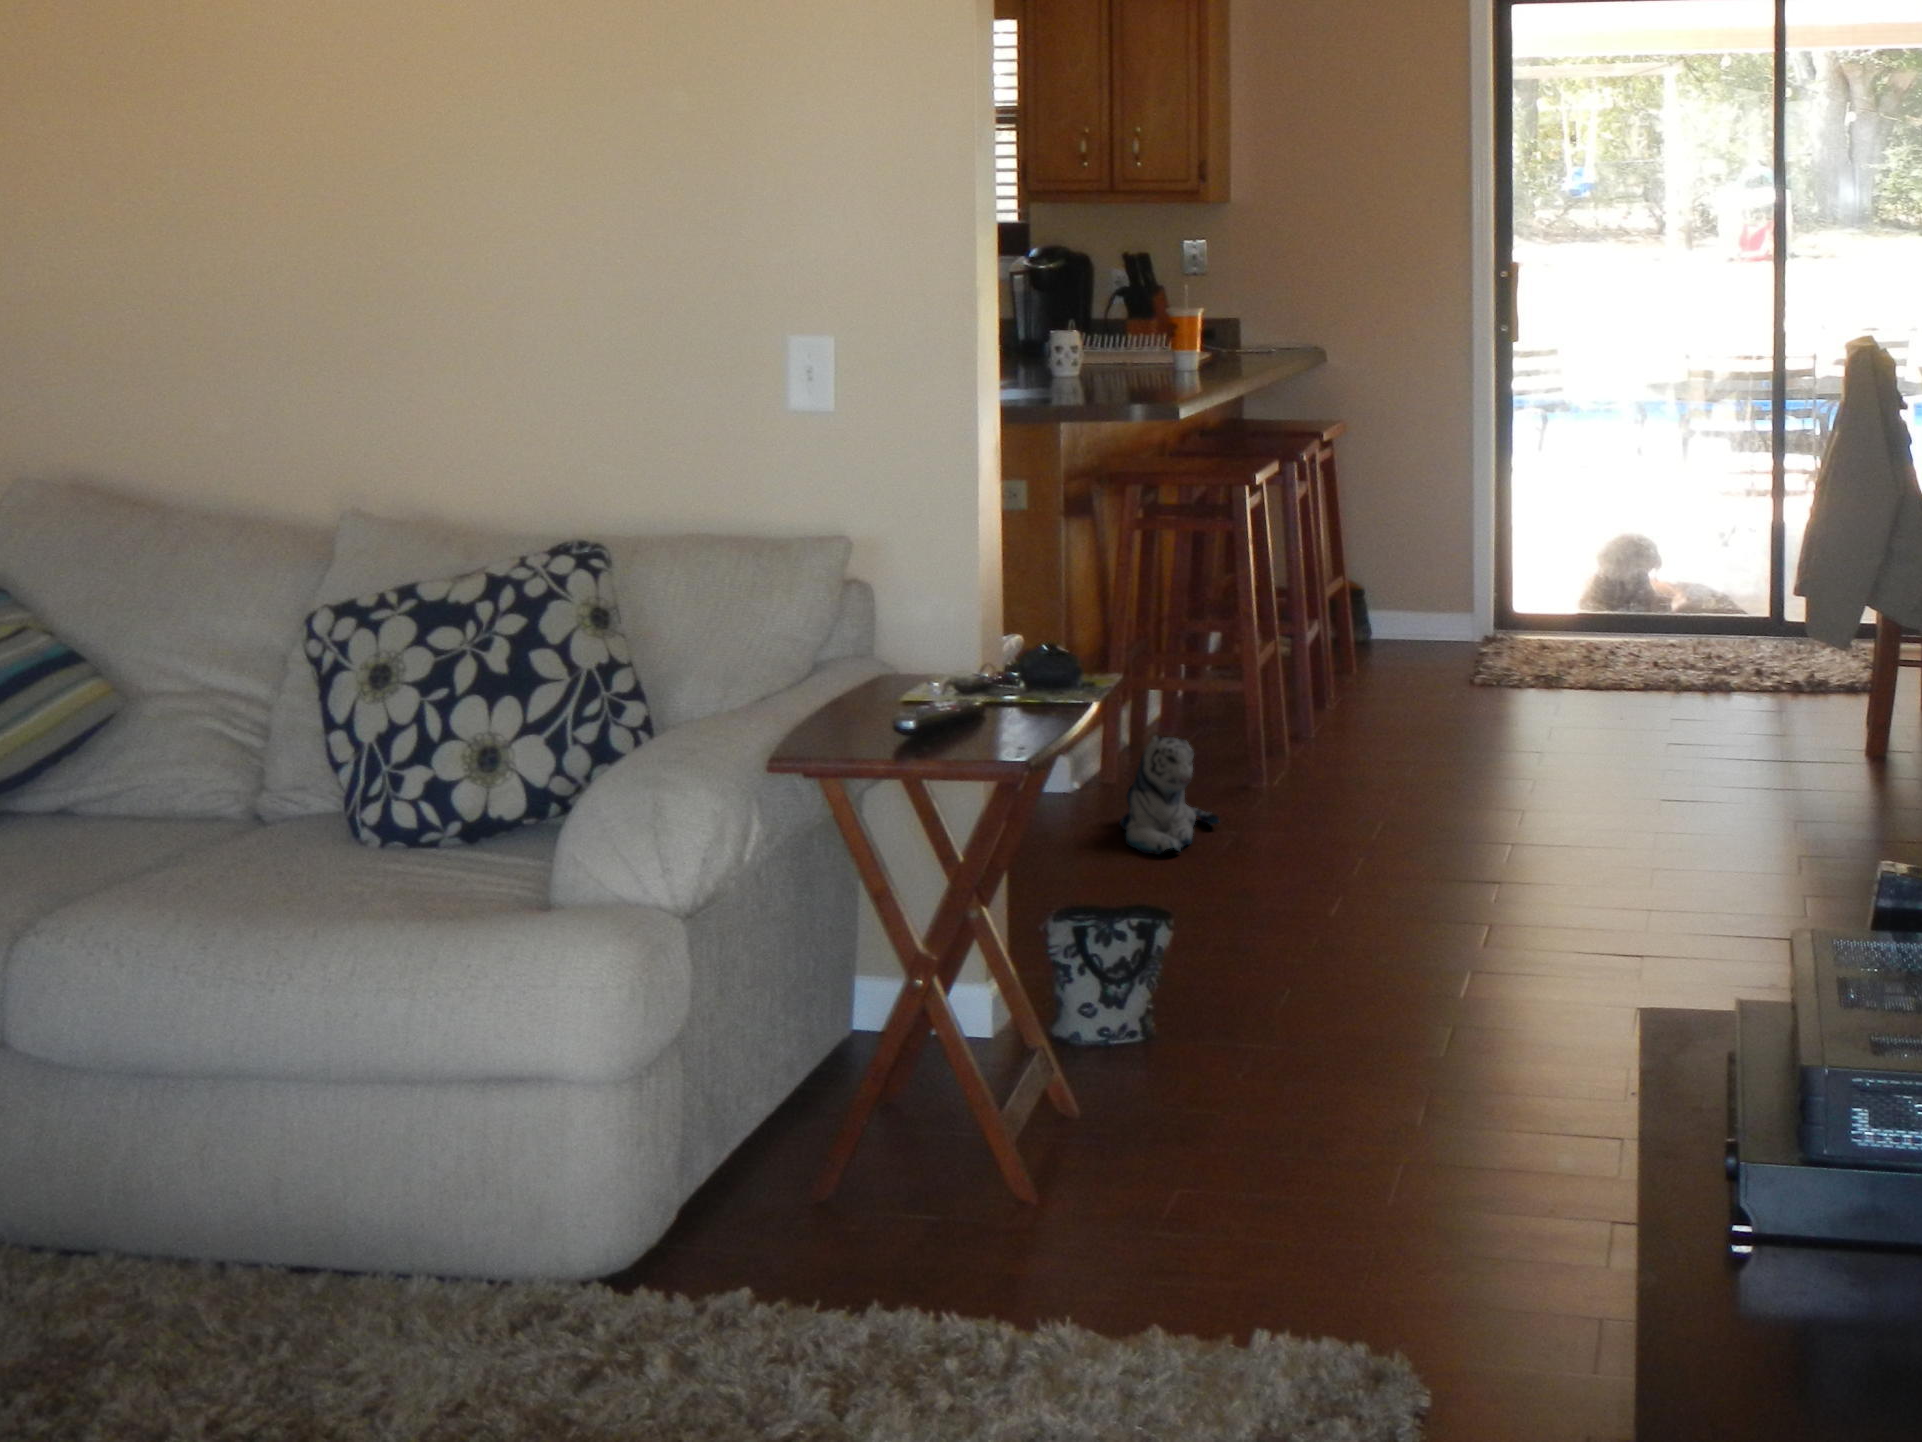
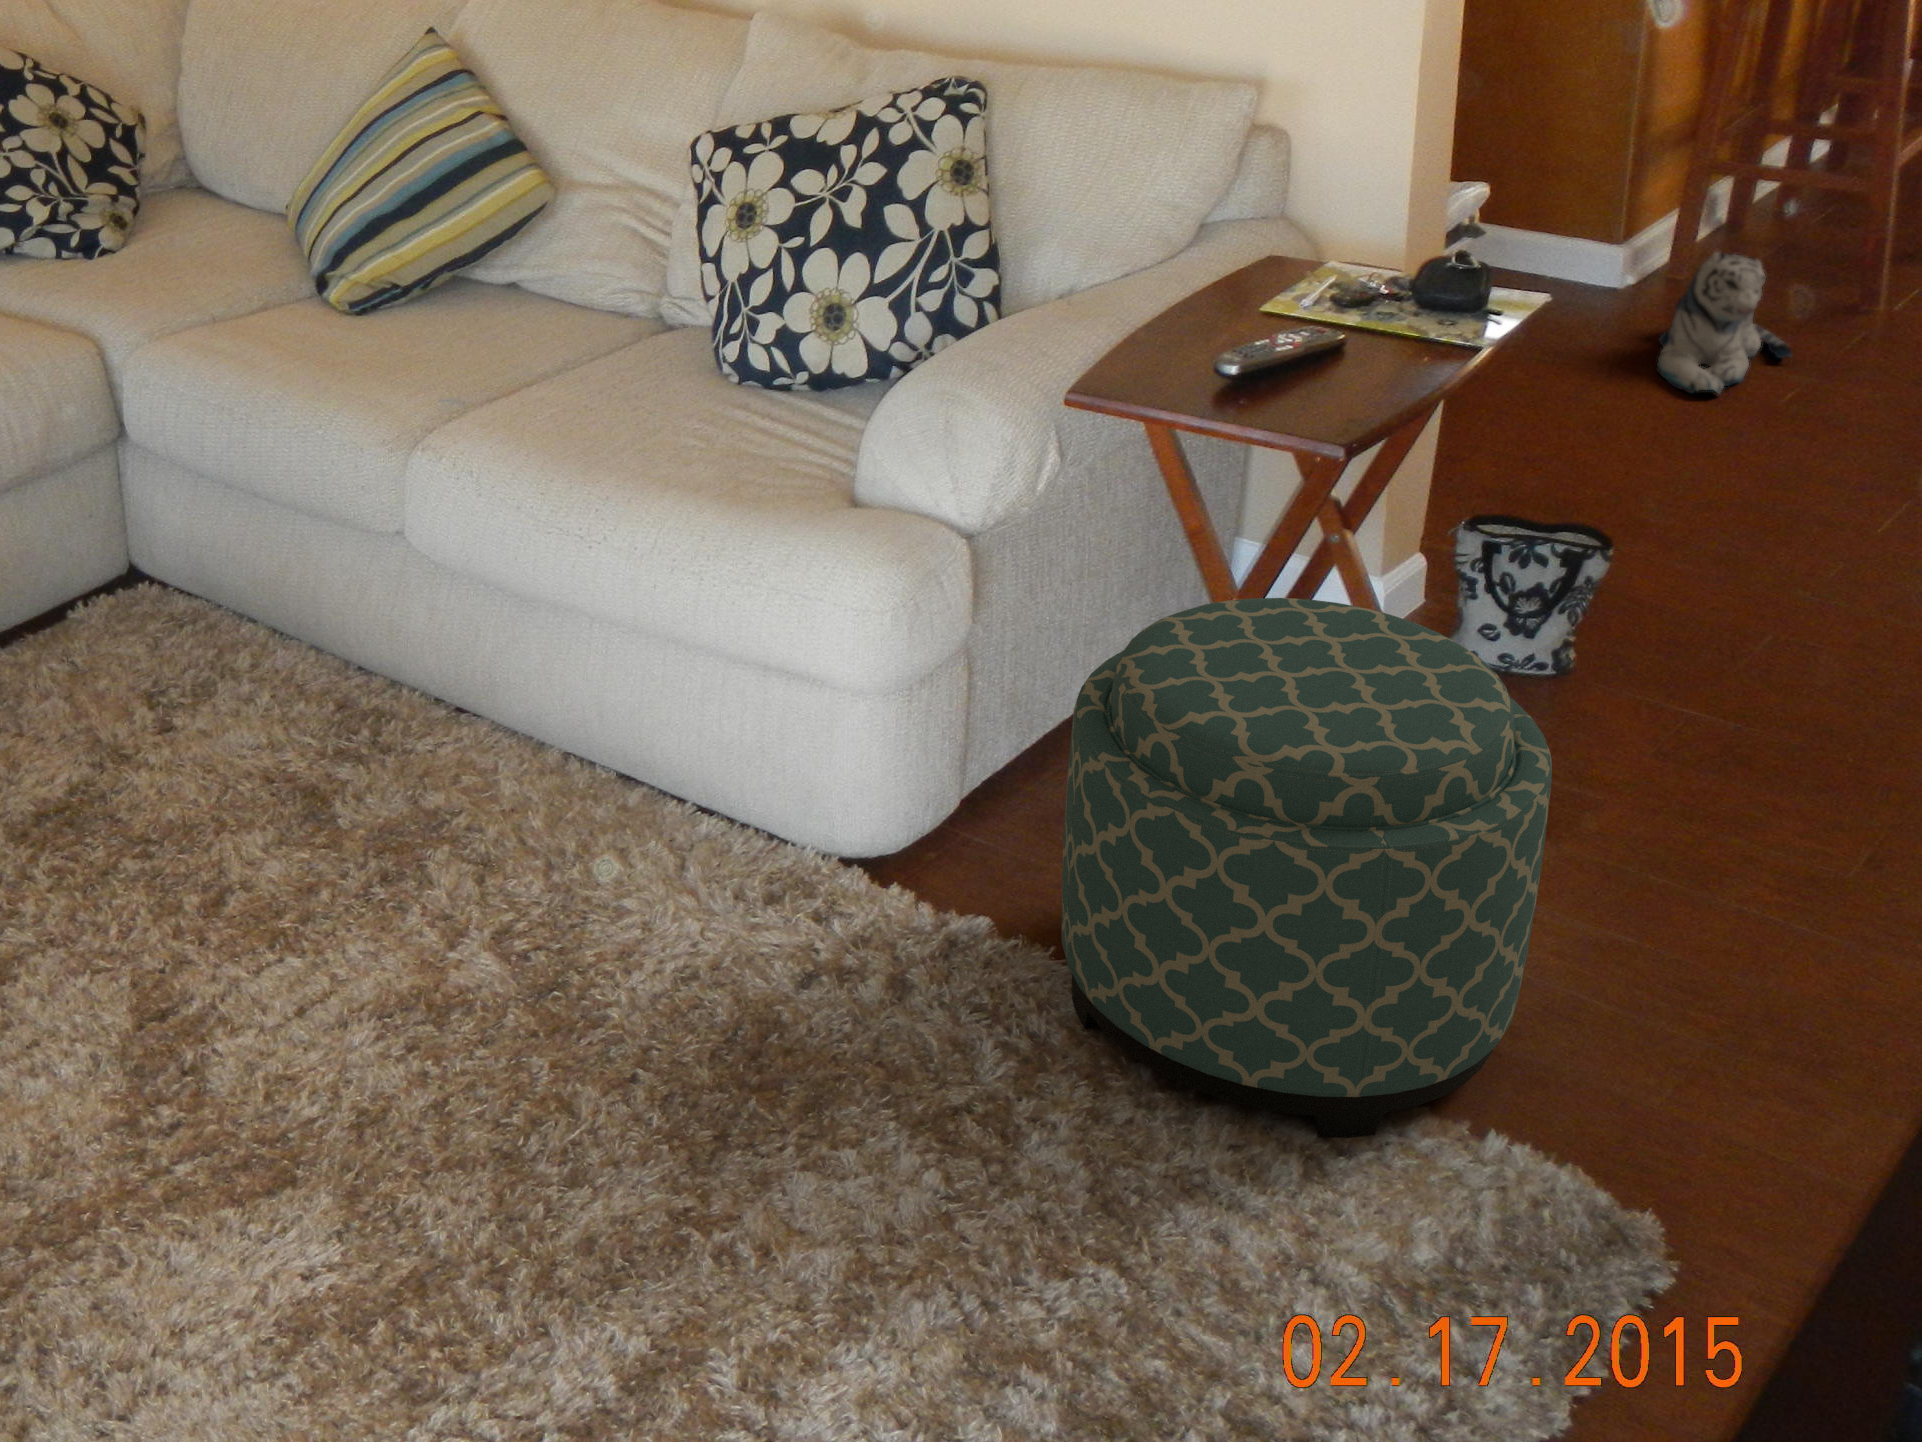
ottoman: none [828,903,1233,1372] -> present [1062,598,1552,1138]

